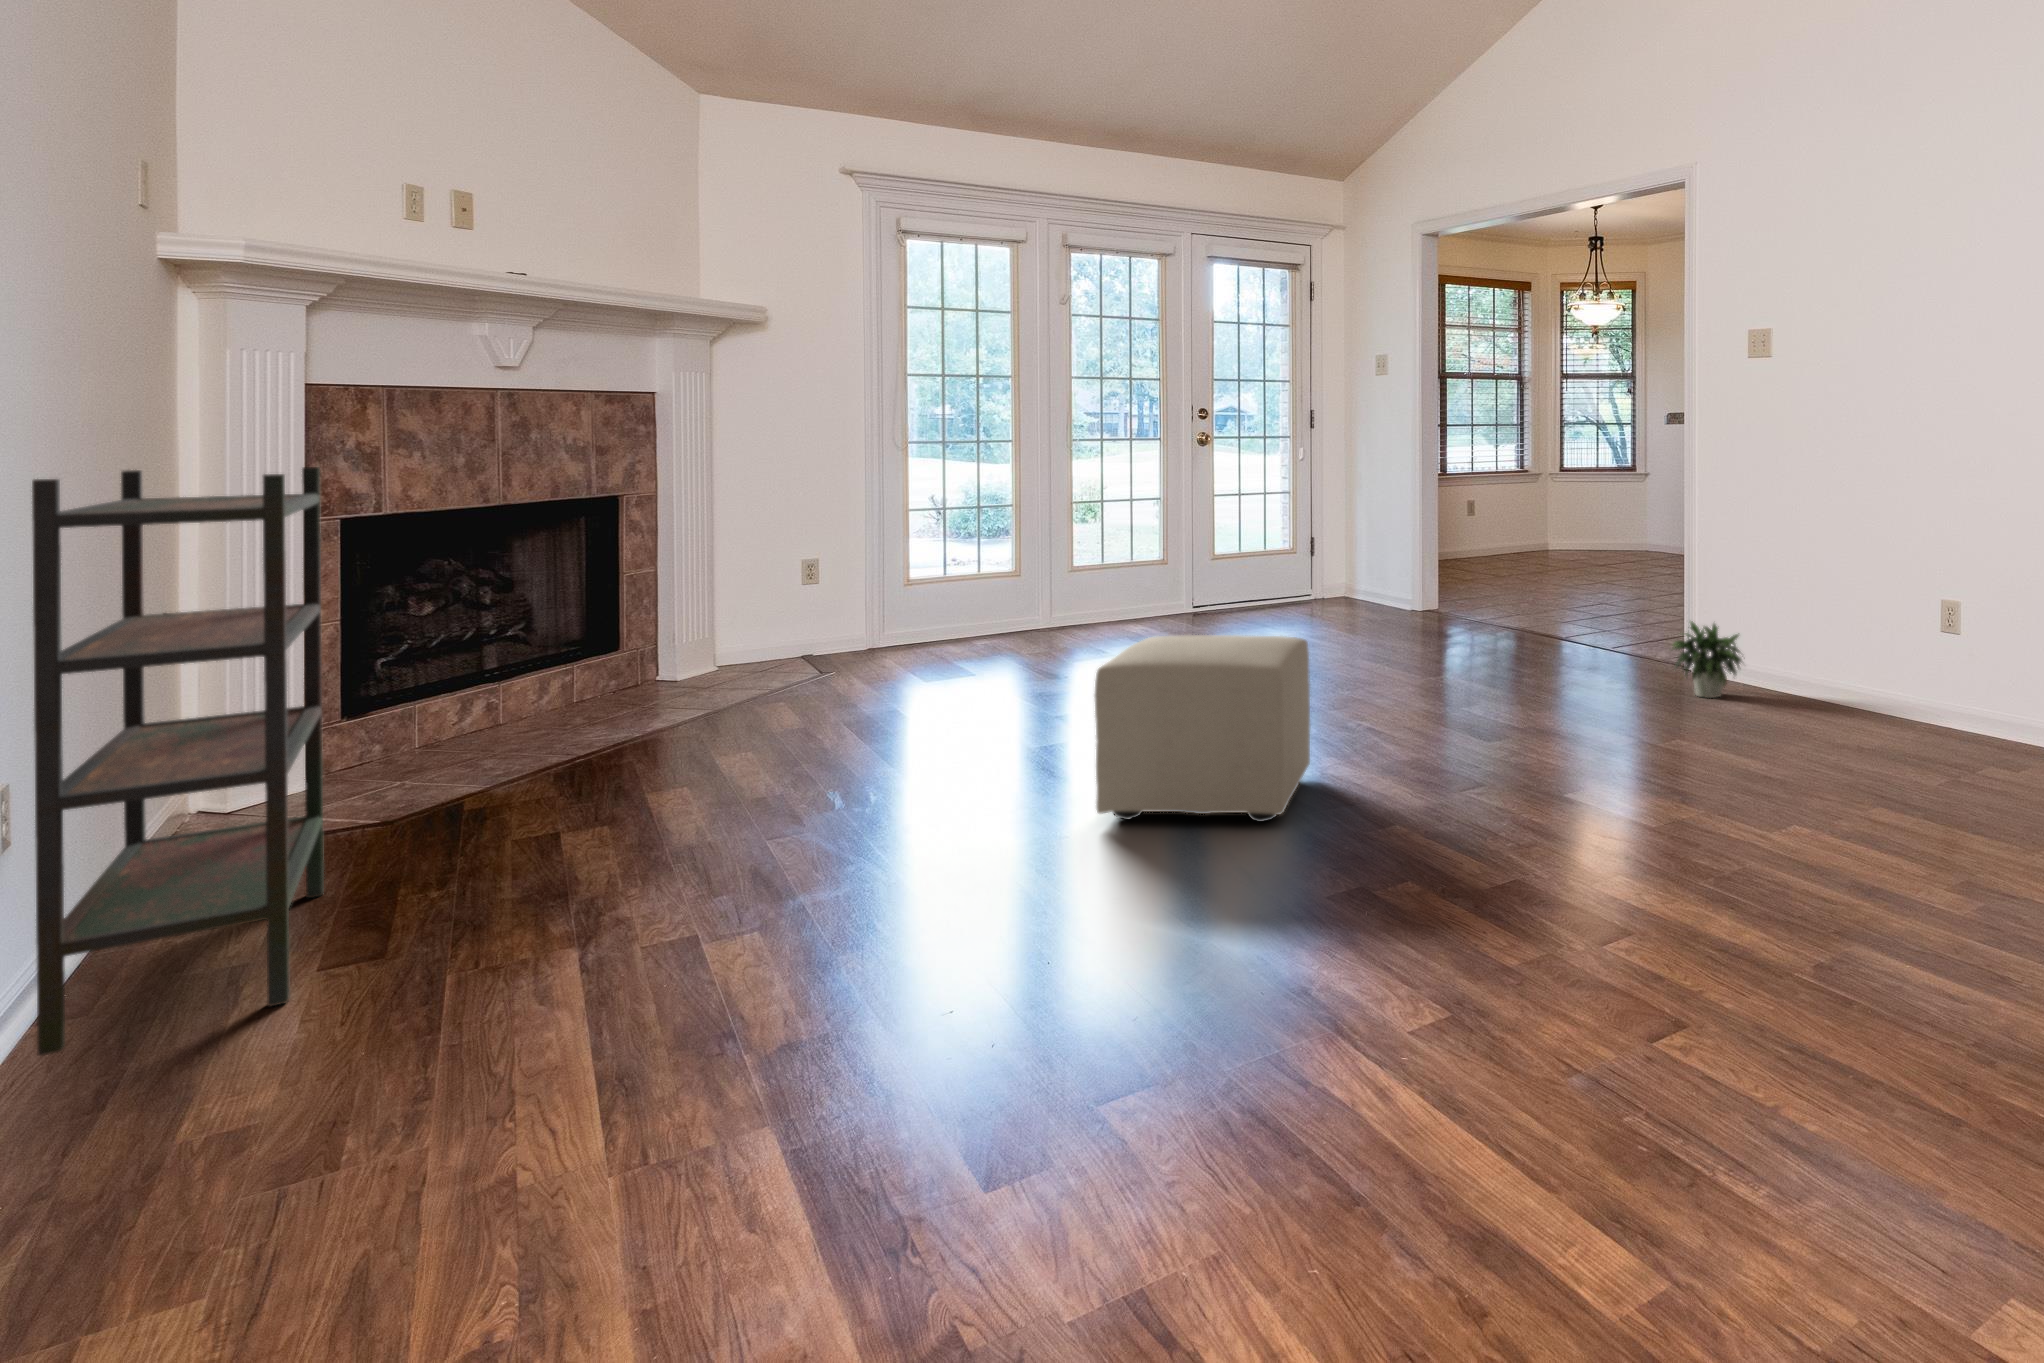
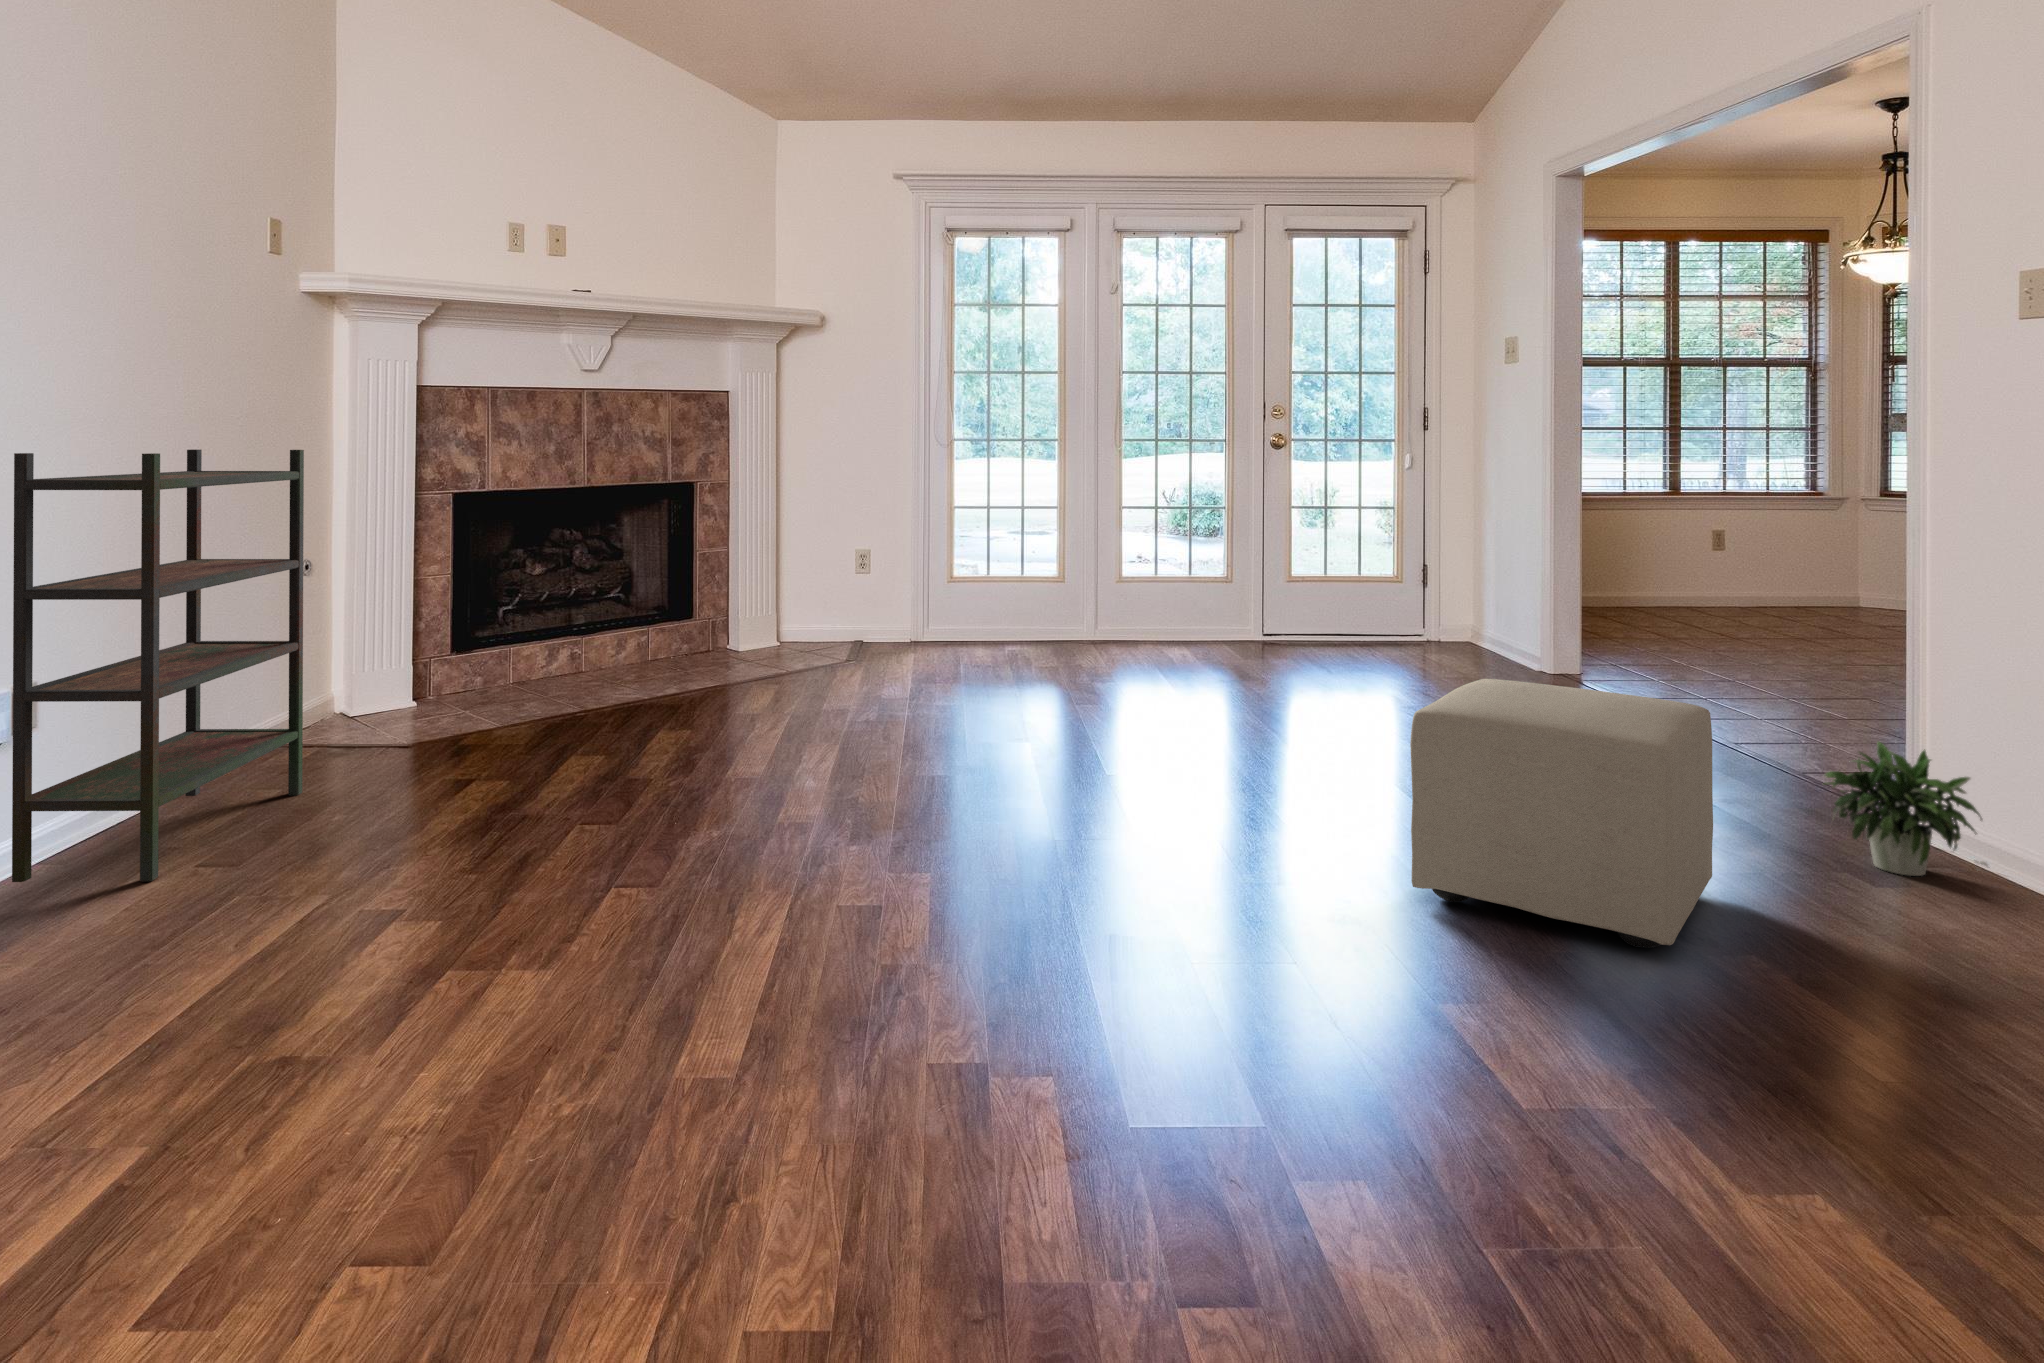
ottoman: present [1095,635,1310,822] -> present [1410,679,1713,948]

